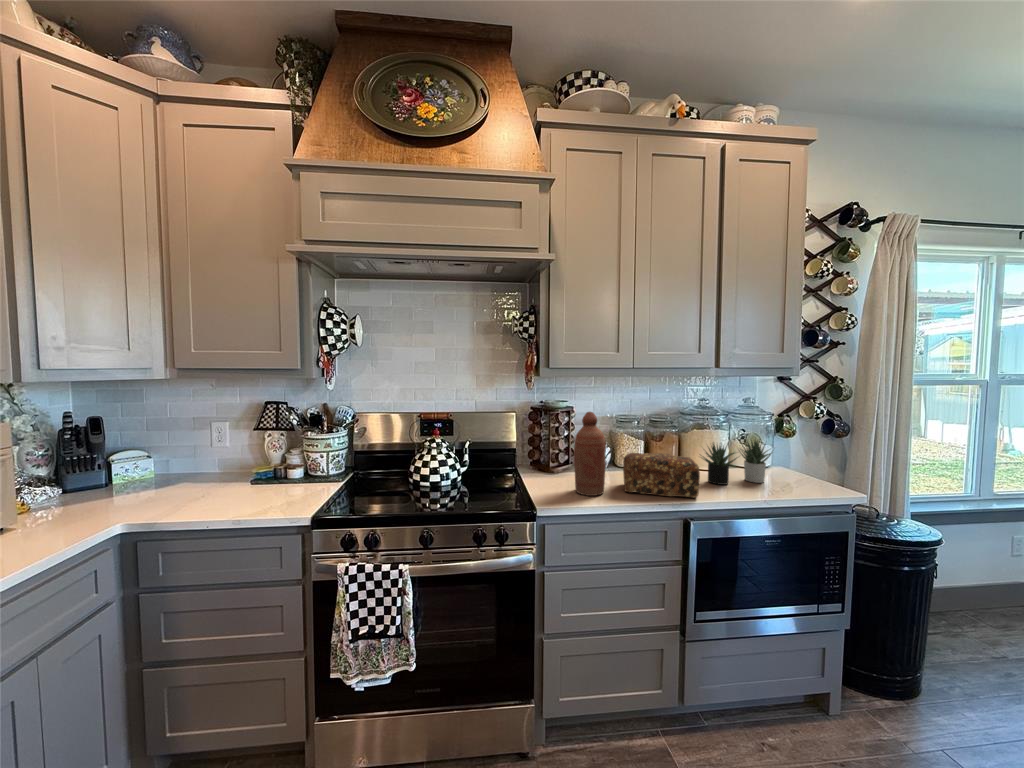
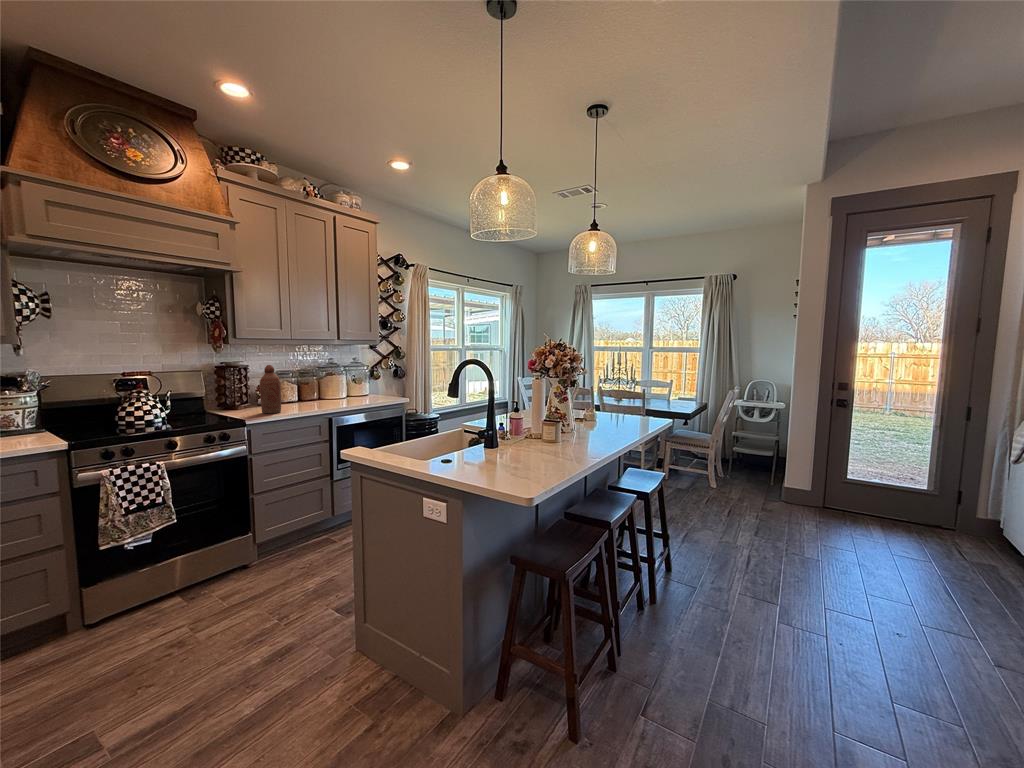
succulent plant: present [703,440,772,485] -> none [331,376,369,403]
bread loaf: present [623,453,700,498] -> none [290,387,334,410]

